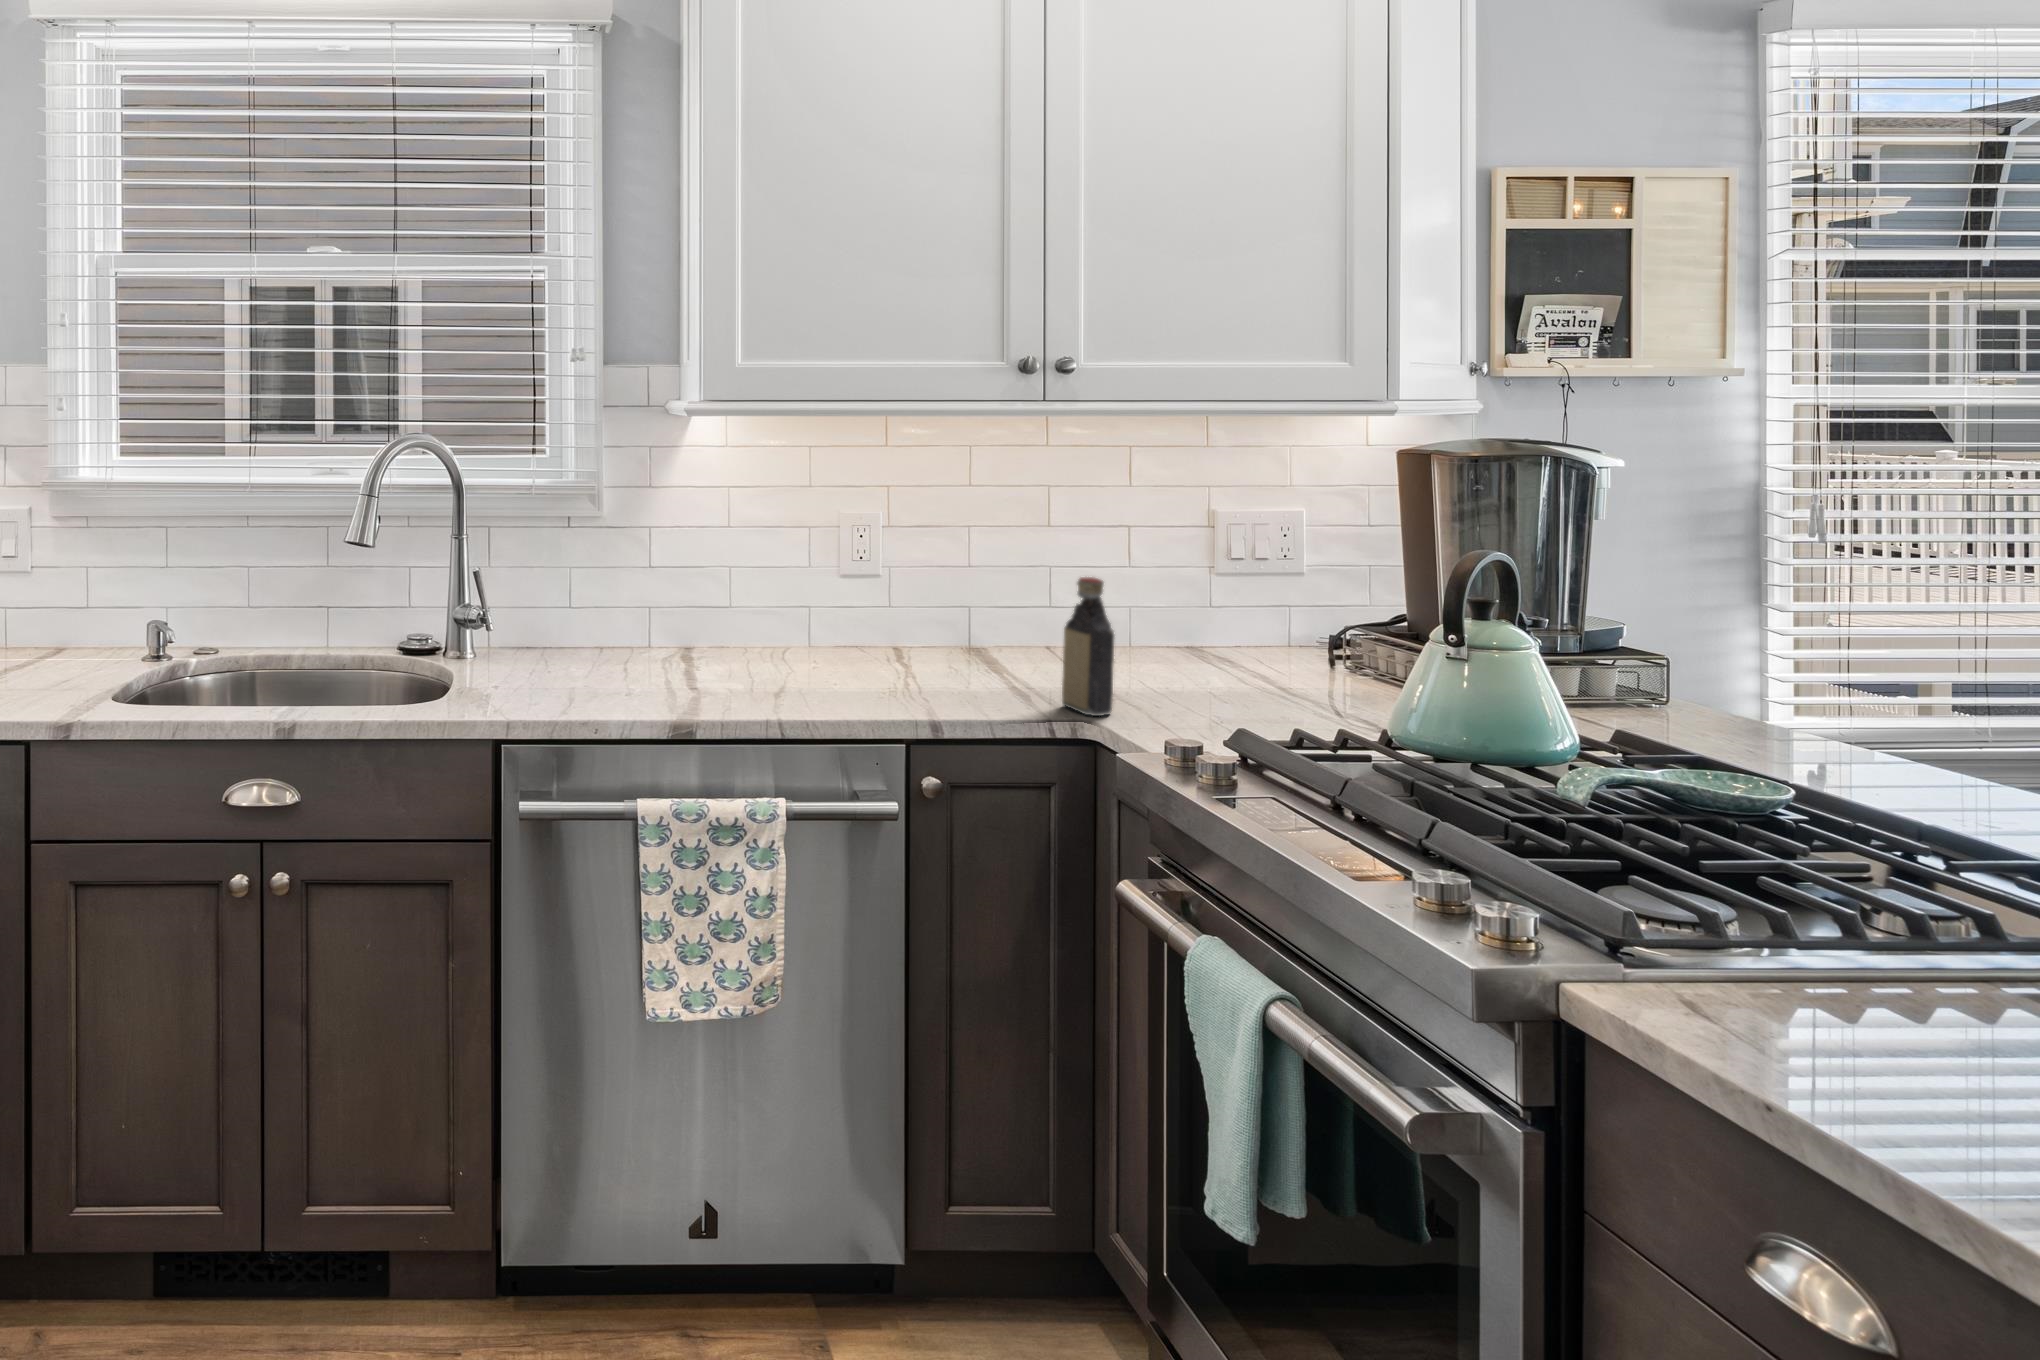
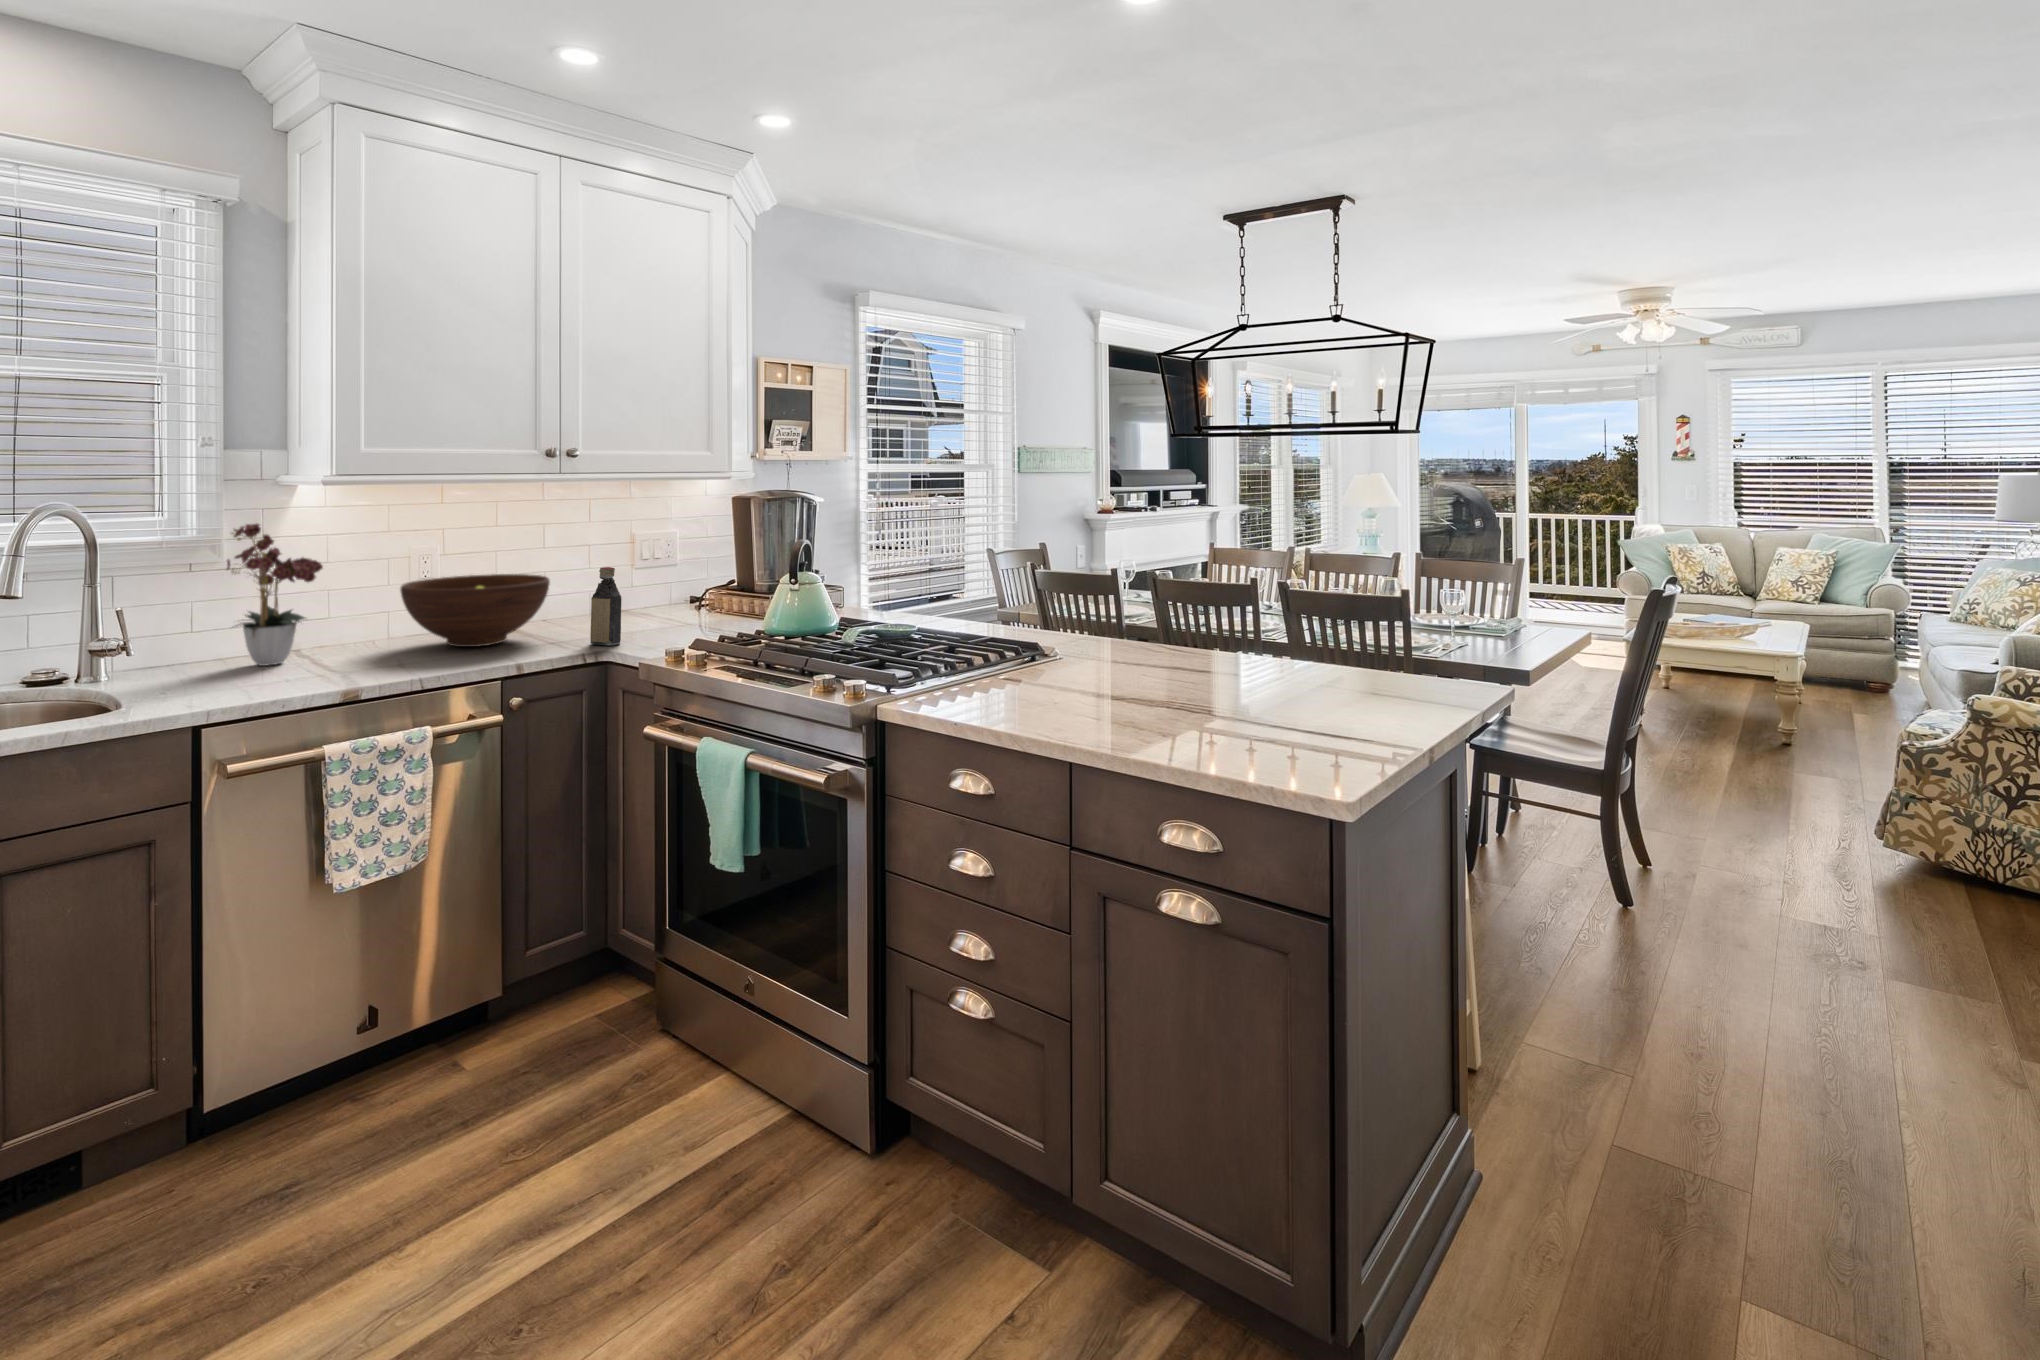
flower arrangement: none [579,457,716,661] -> present [227,524,323,666]
fruit bowl: none [798,558,1015,678] -> present [400,574,550,647]

